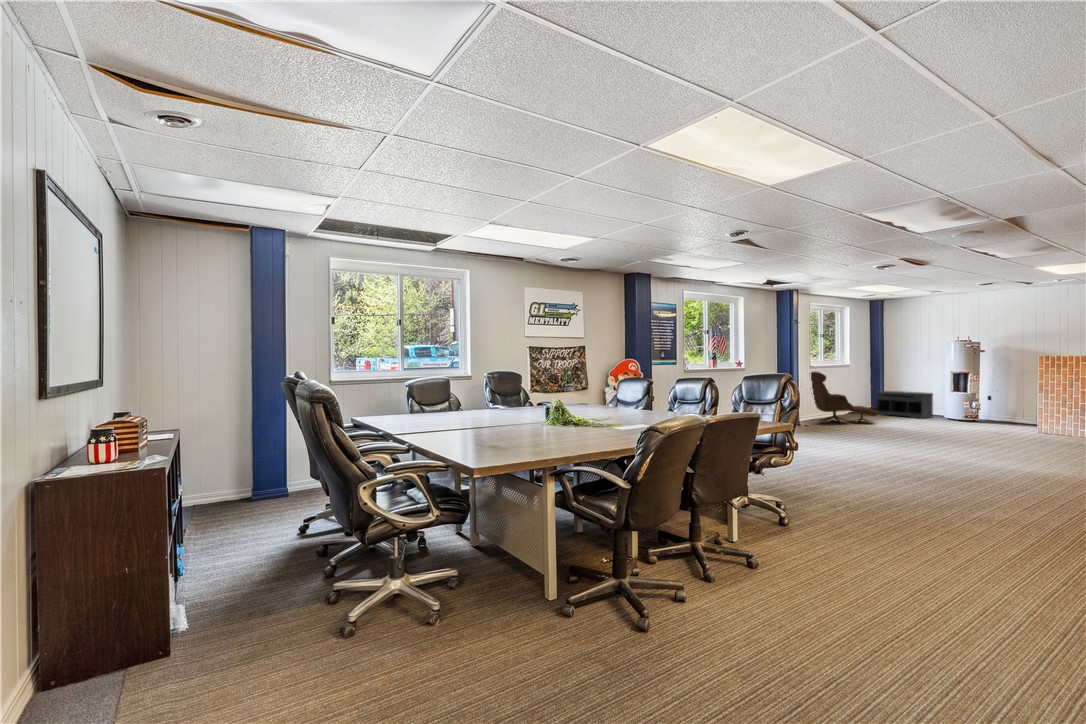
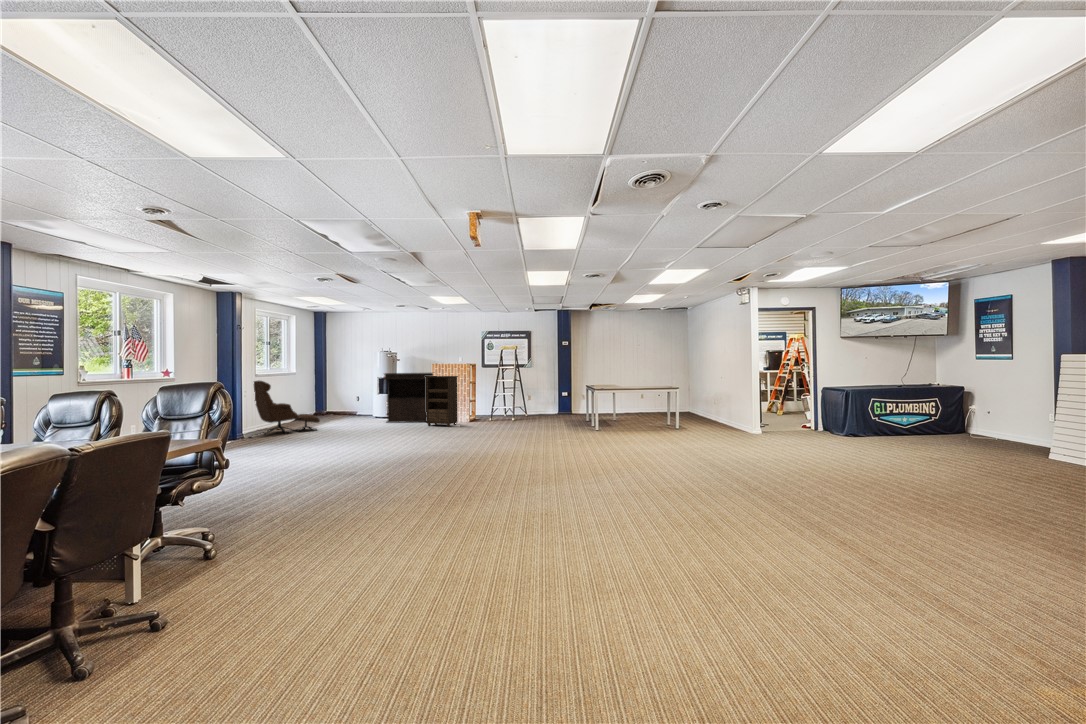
console table: none [957,366,1041,429] -> present [384,373,433,423]
bookshelf: none [1021,371,1077,437] -> present [426,376,458,427]
bench: present [876,391,933,419] -> none [319,398,366,421]

